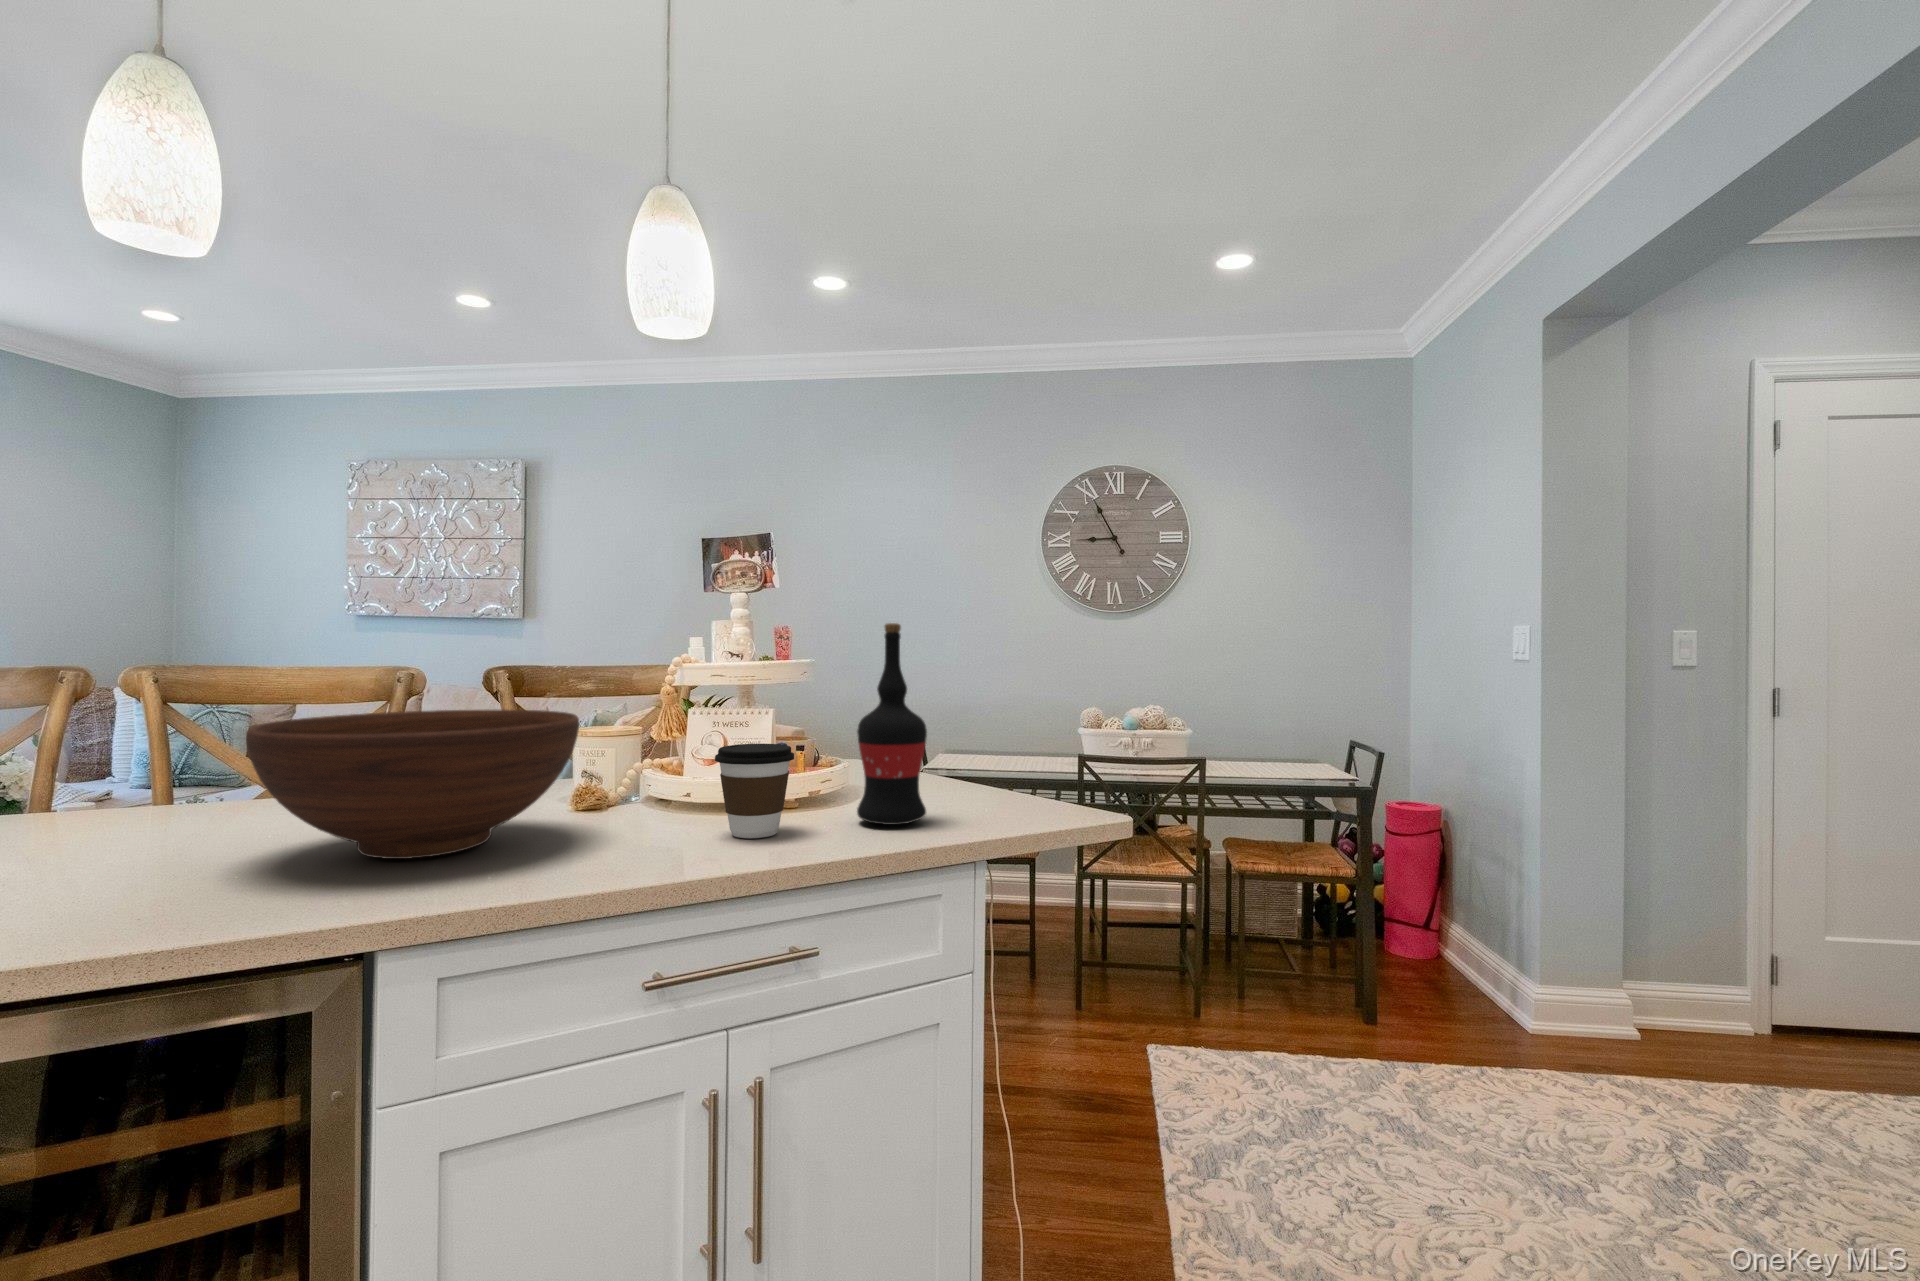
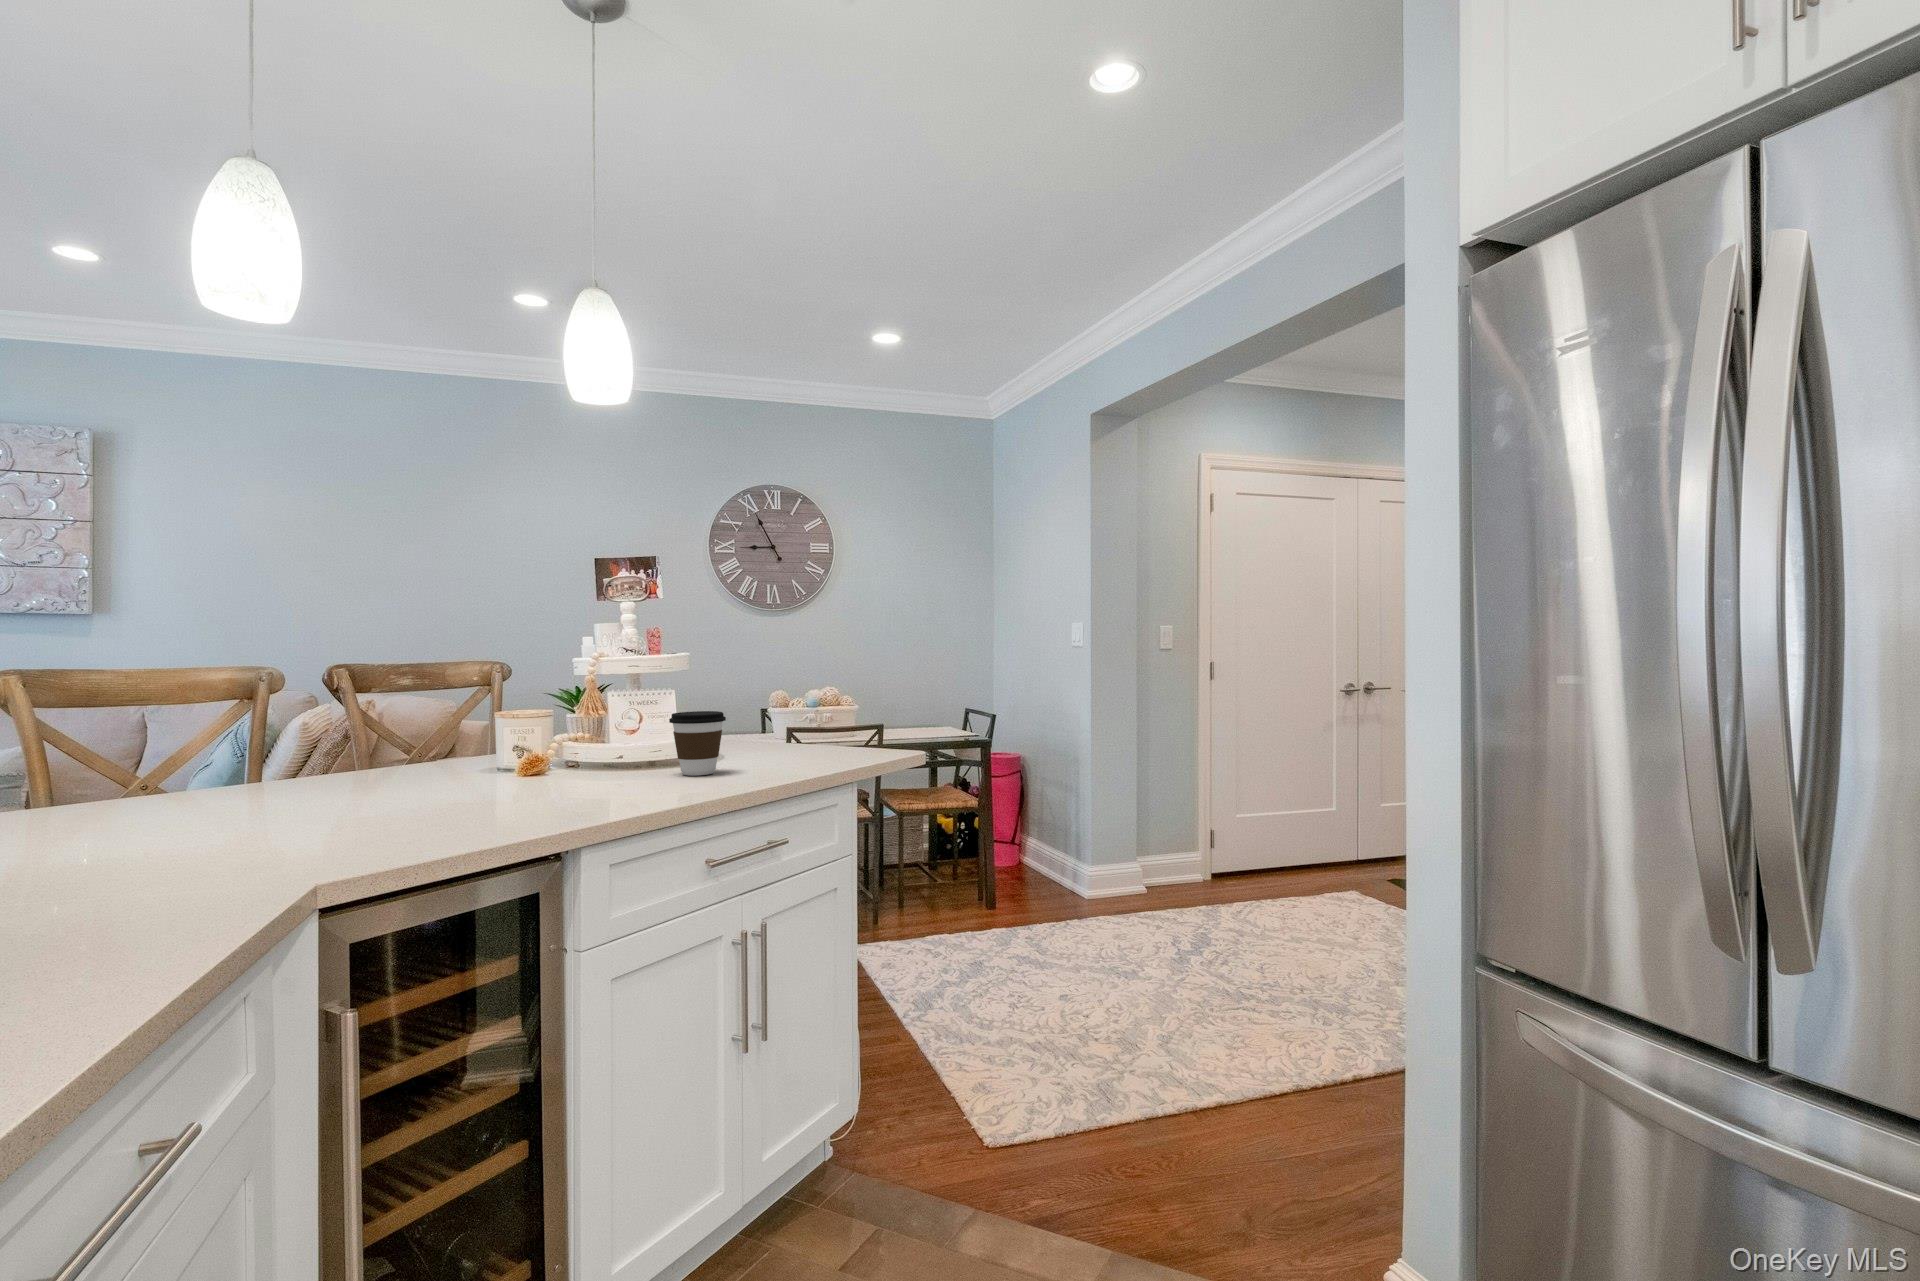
wine bottle: present [857,623,927,825] -> none [748,625,799,763]
fruit bowl: present [246,710,579,859] -> none [349,695,590,804]

